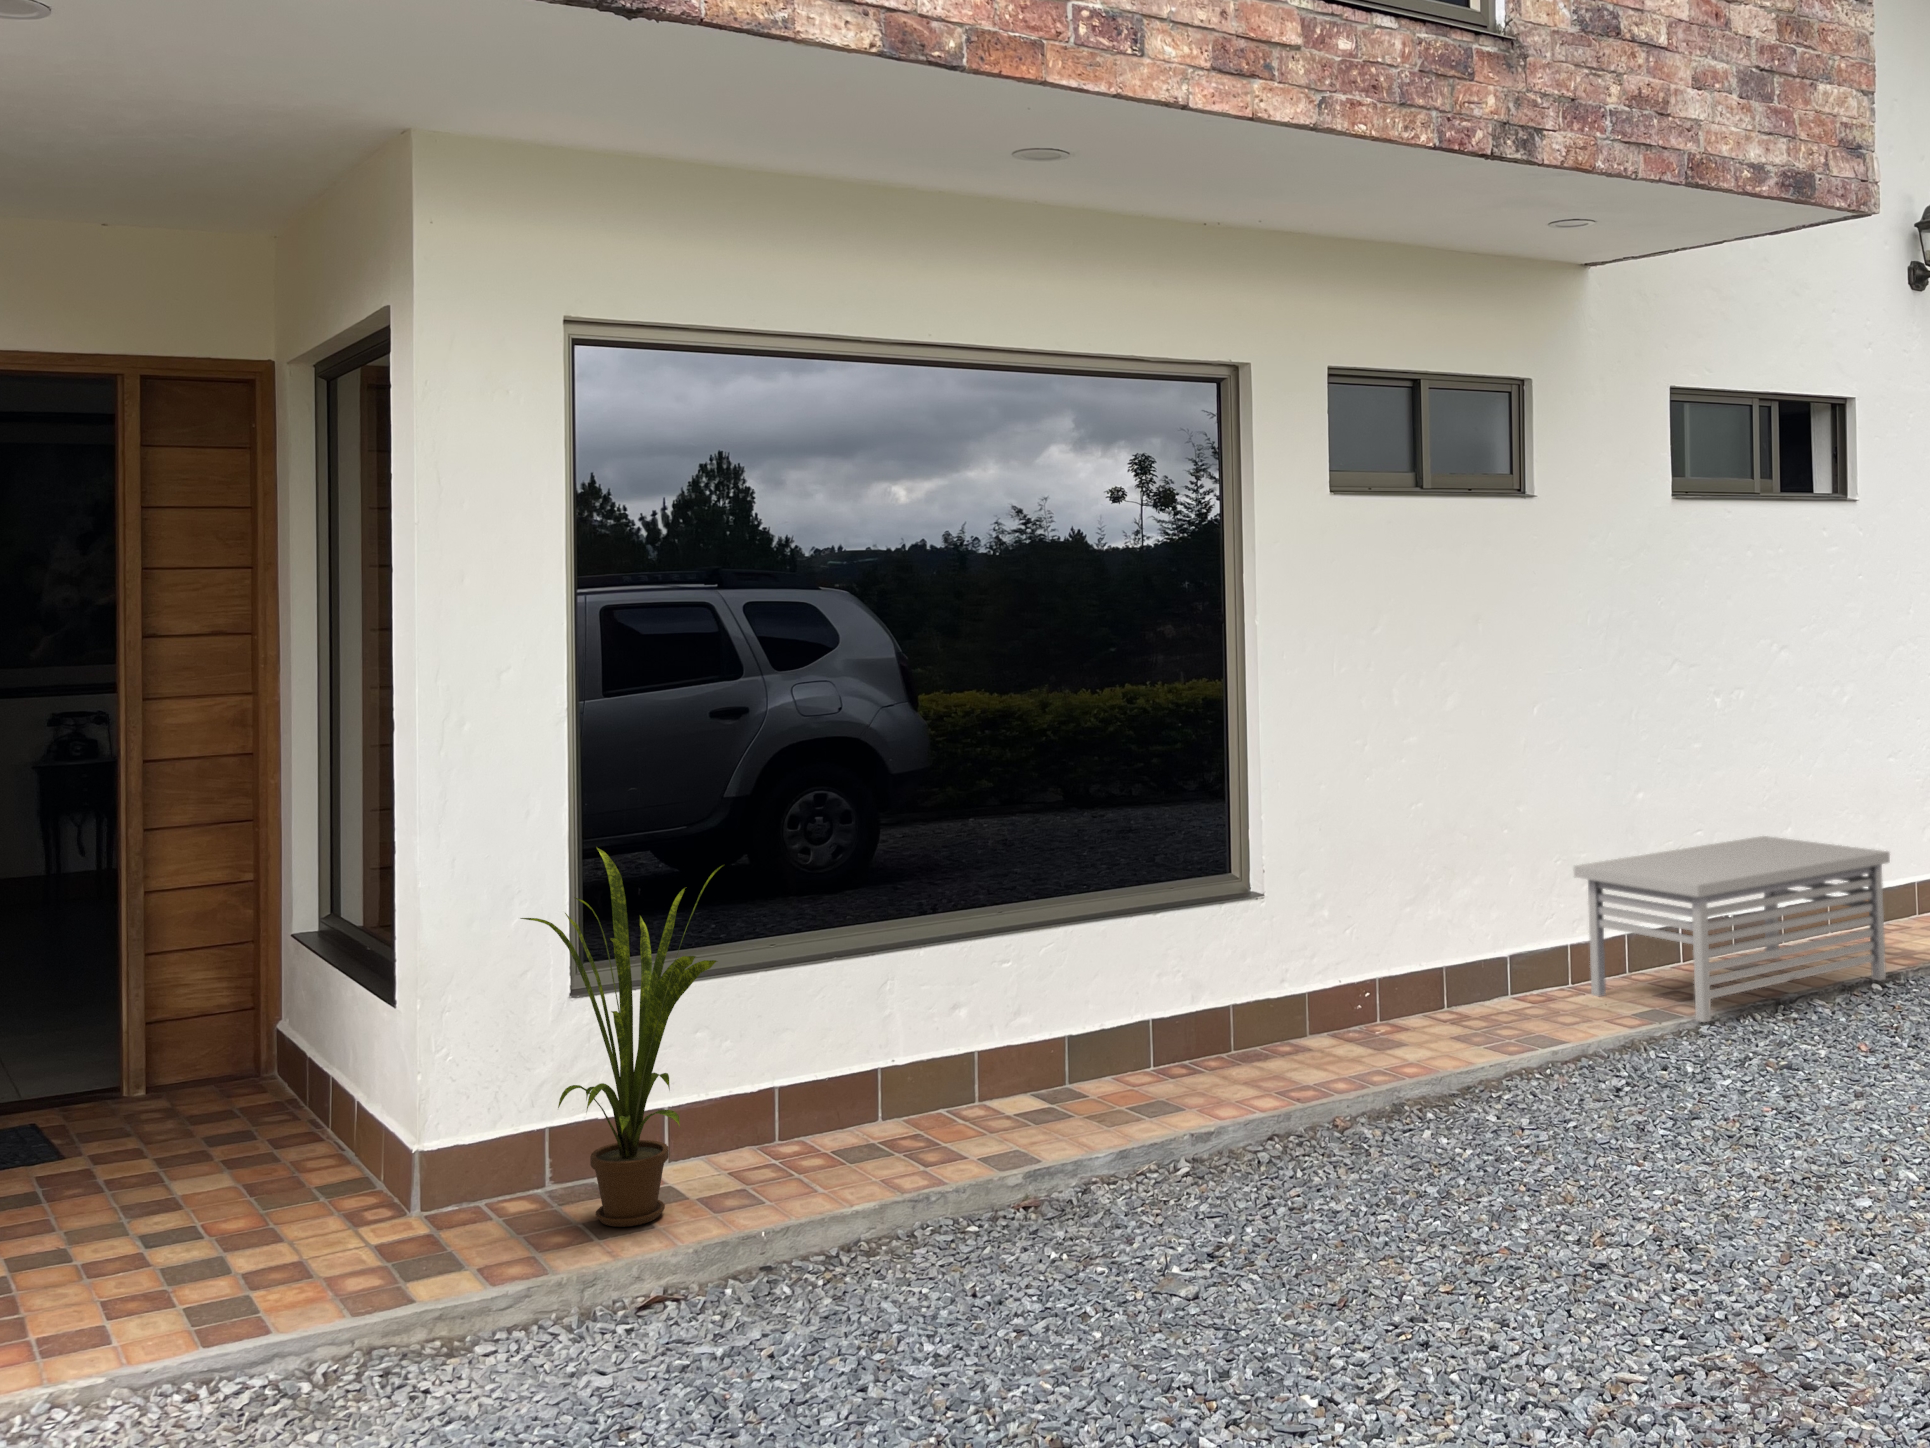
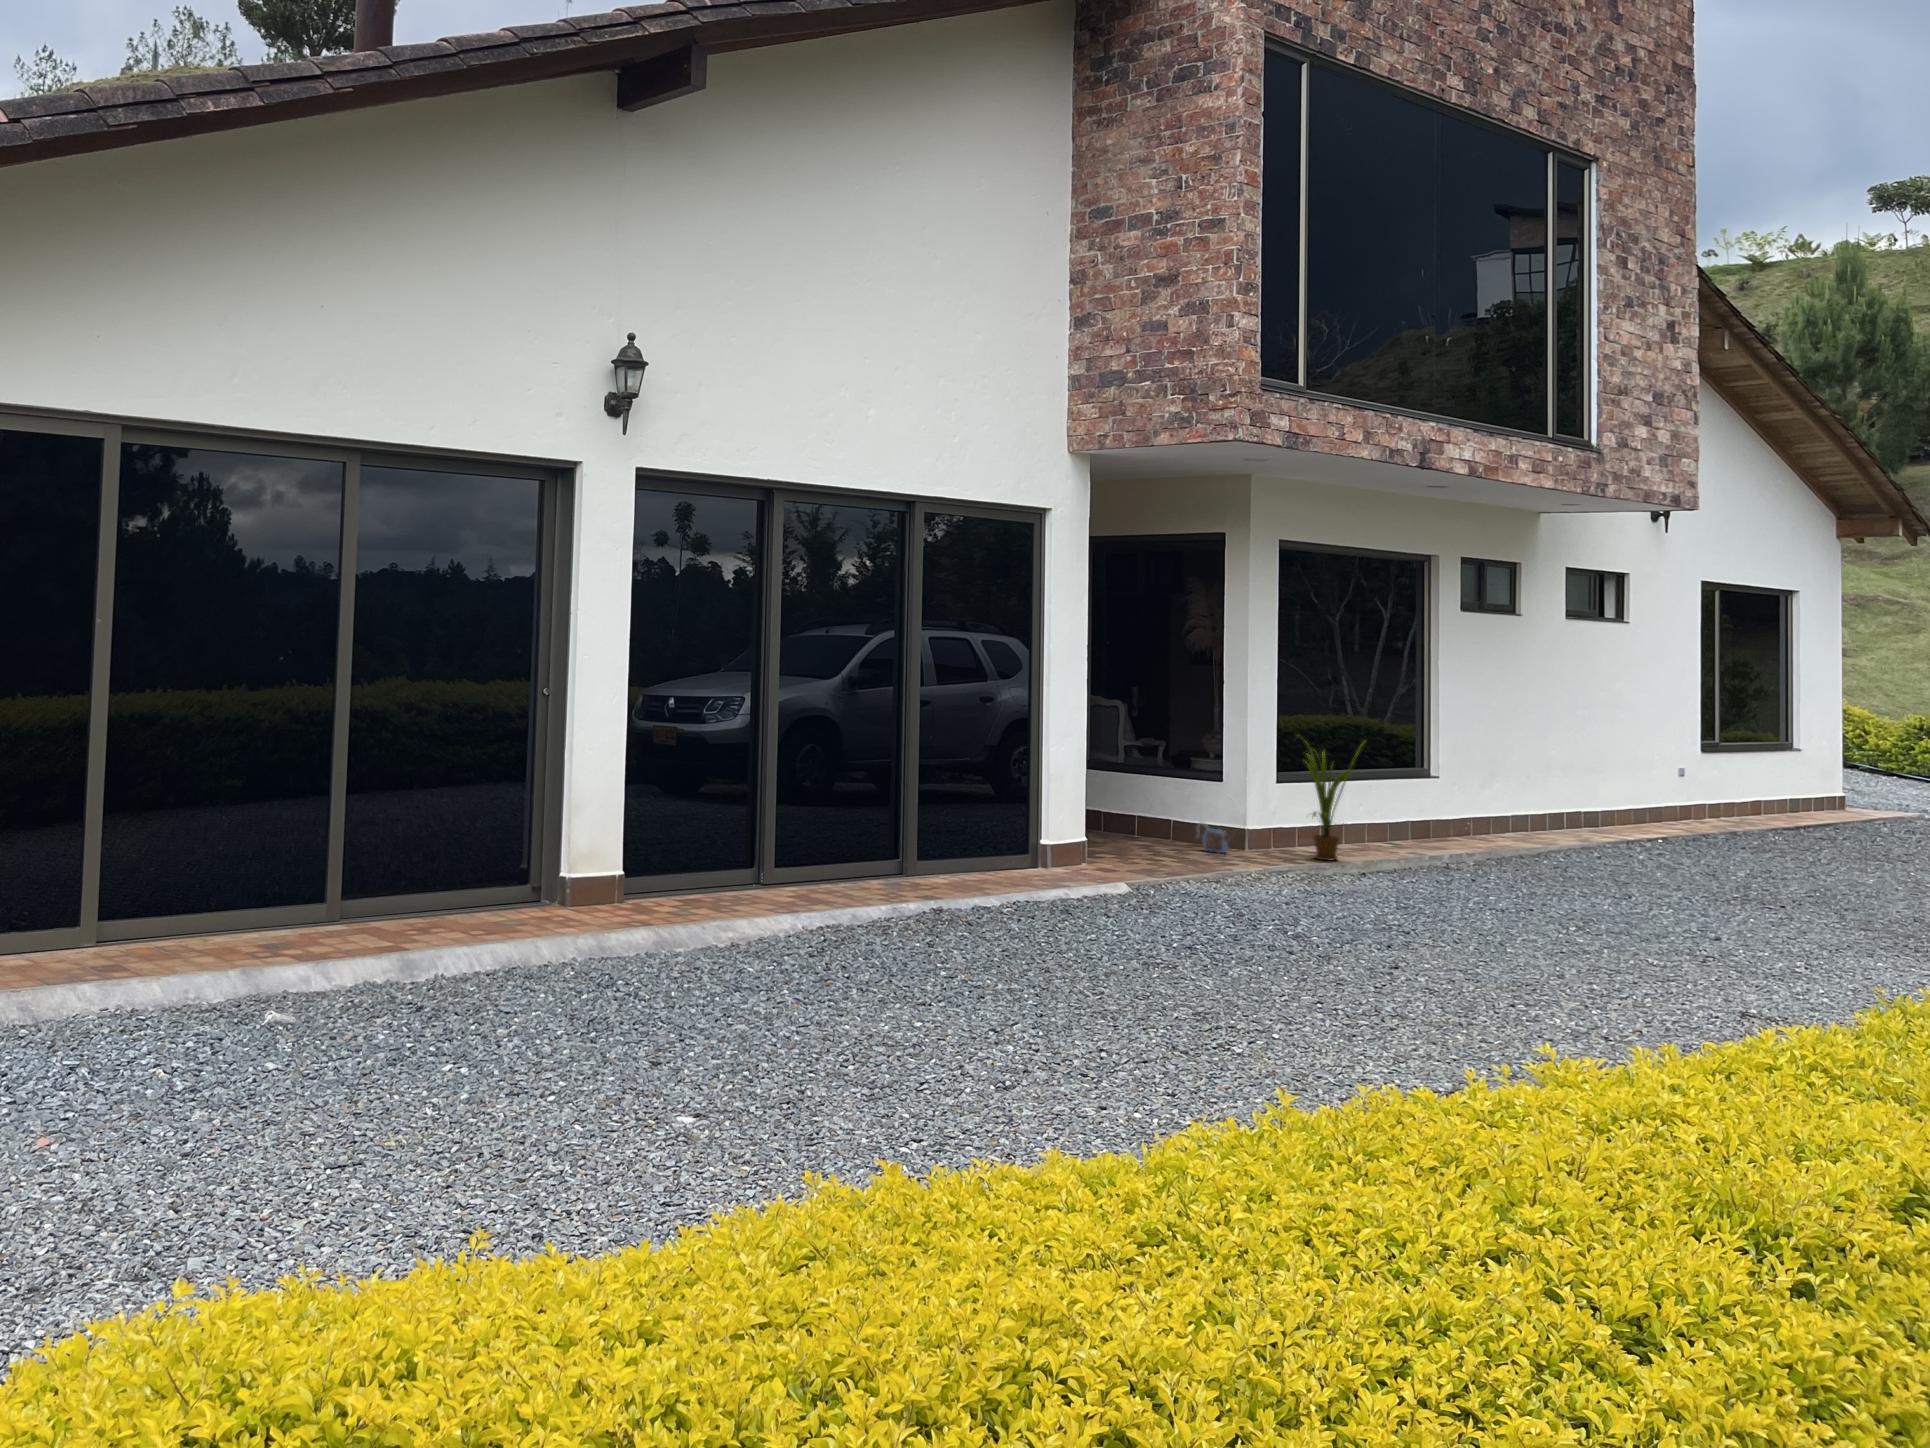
storage bench: present [1574,836,1890,1022] -> none [1536,775,1665,844]
watering can: none [336,1111,382,1209] -> present [1196,823,1238,853]

